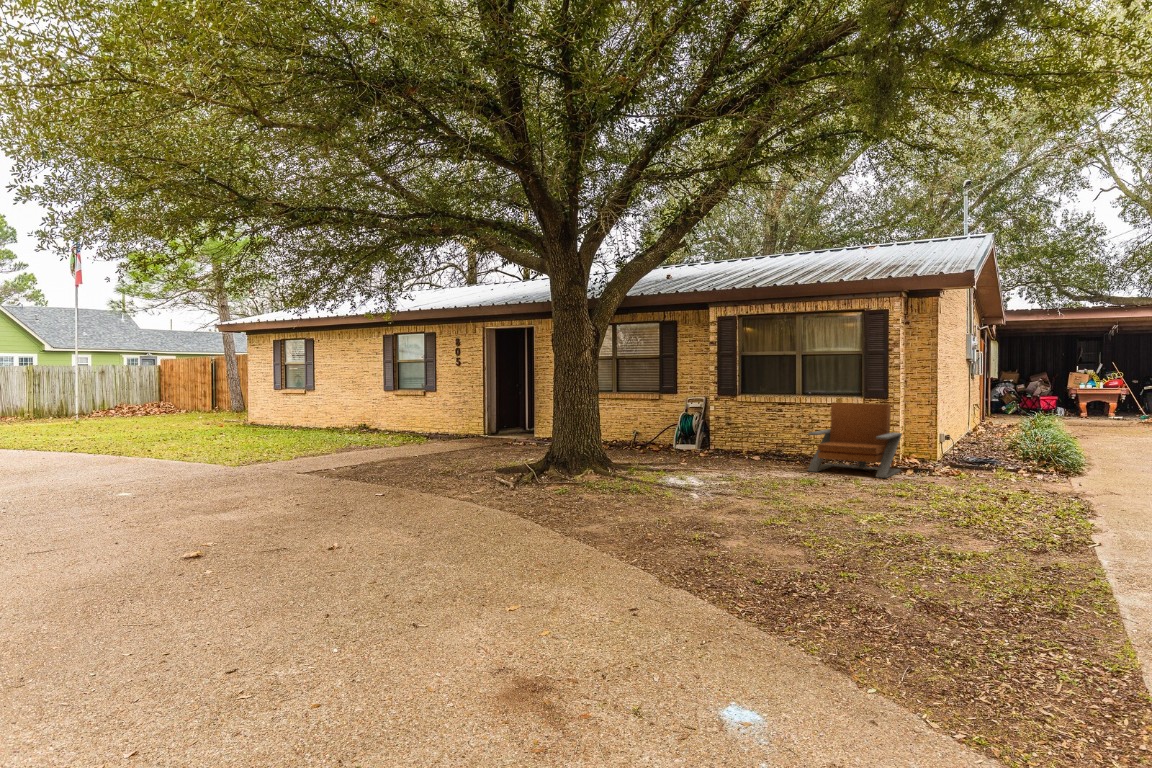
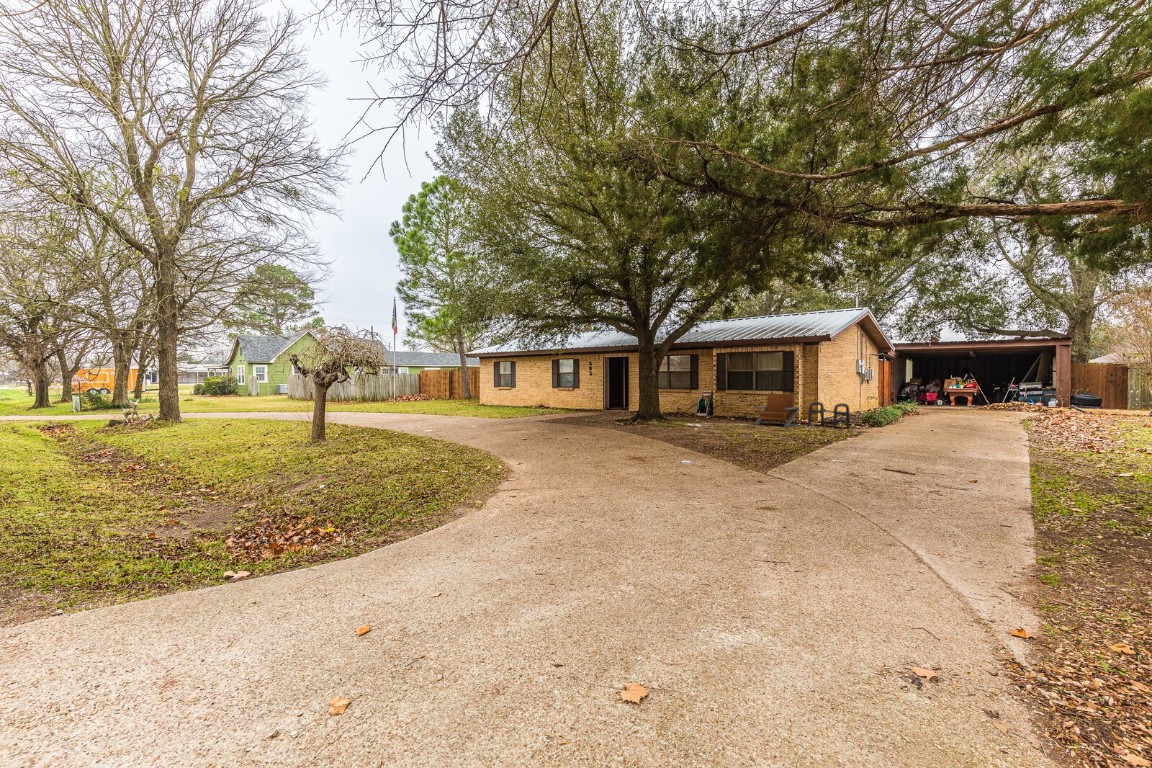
bench: none [919,420,1013,480] -> present [808,402,850,428]

